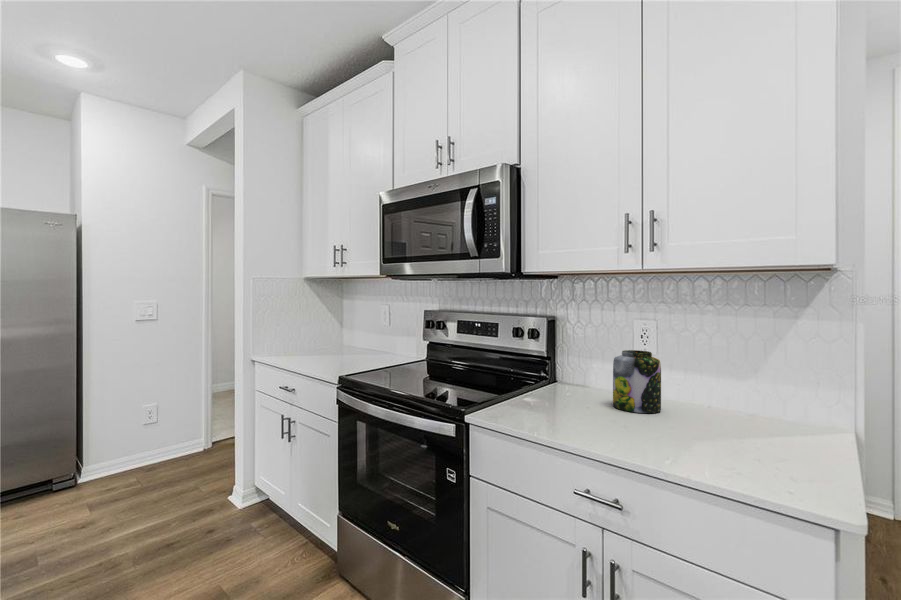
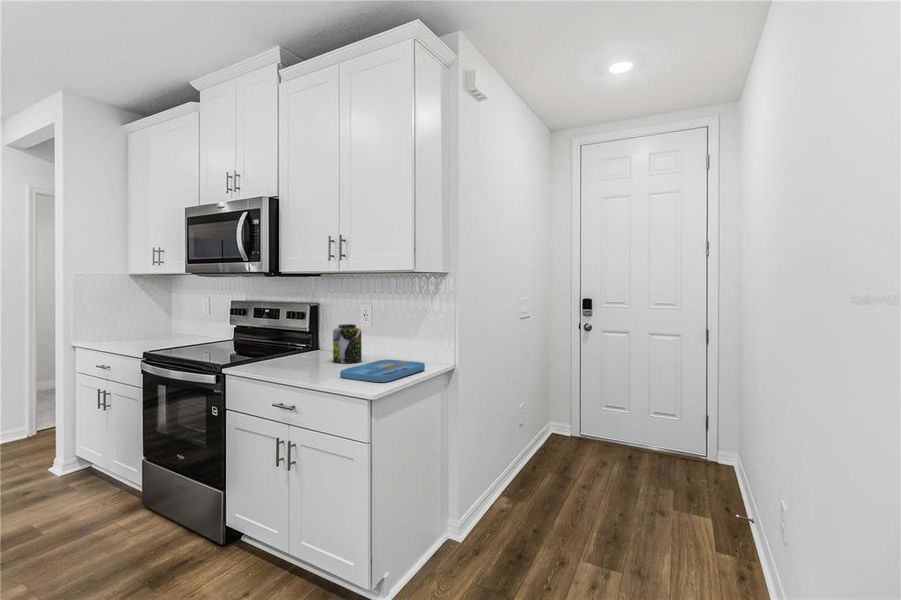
tray: none [699,413,837,481] -> present [340,359,425,382]

